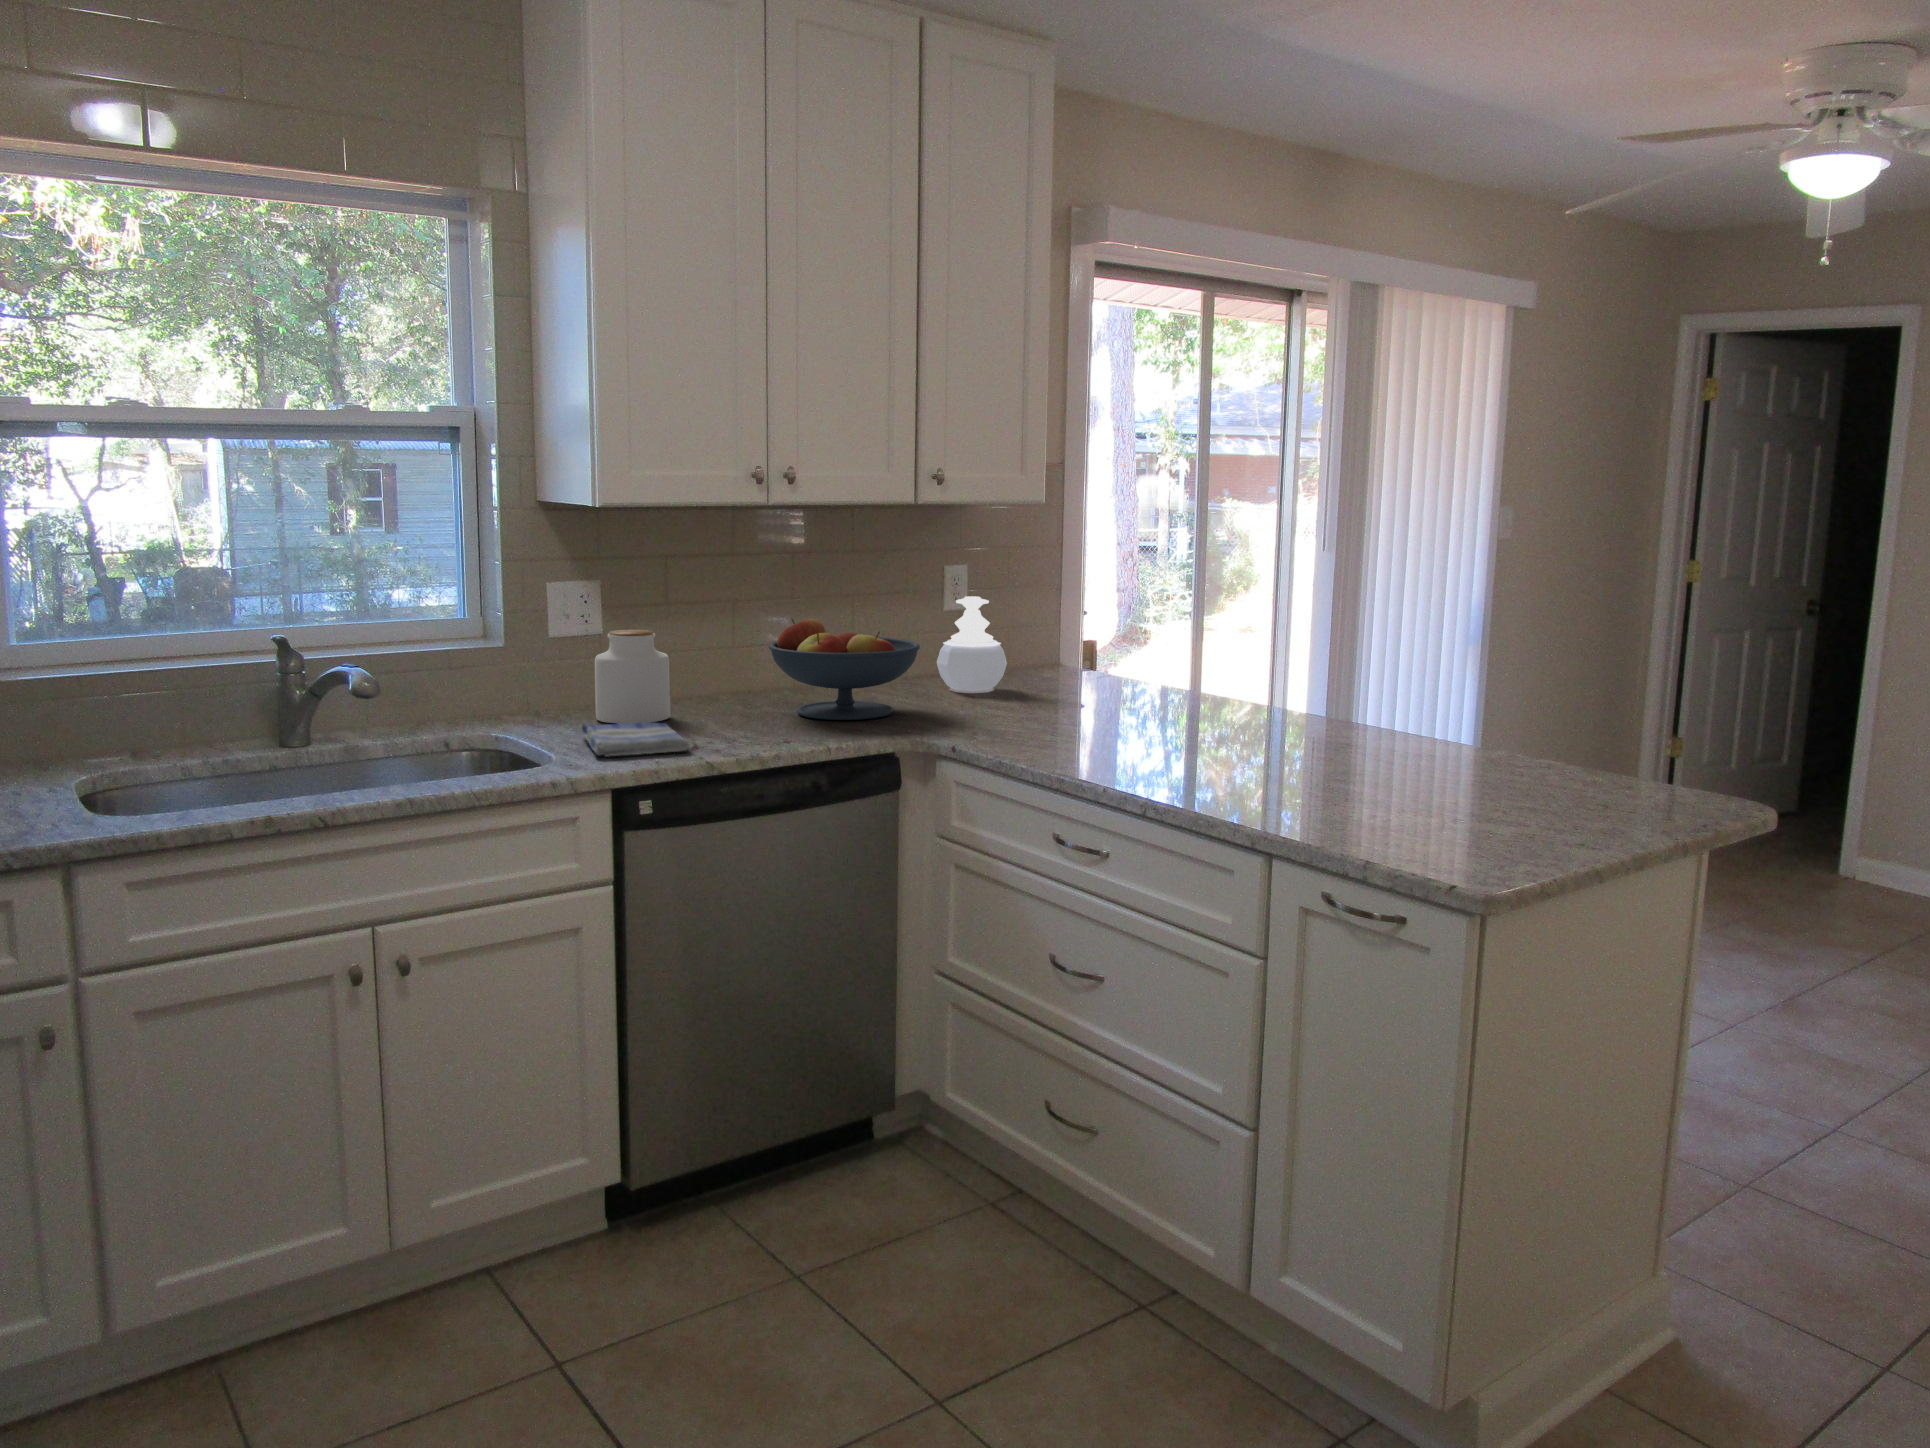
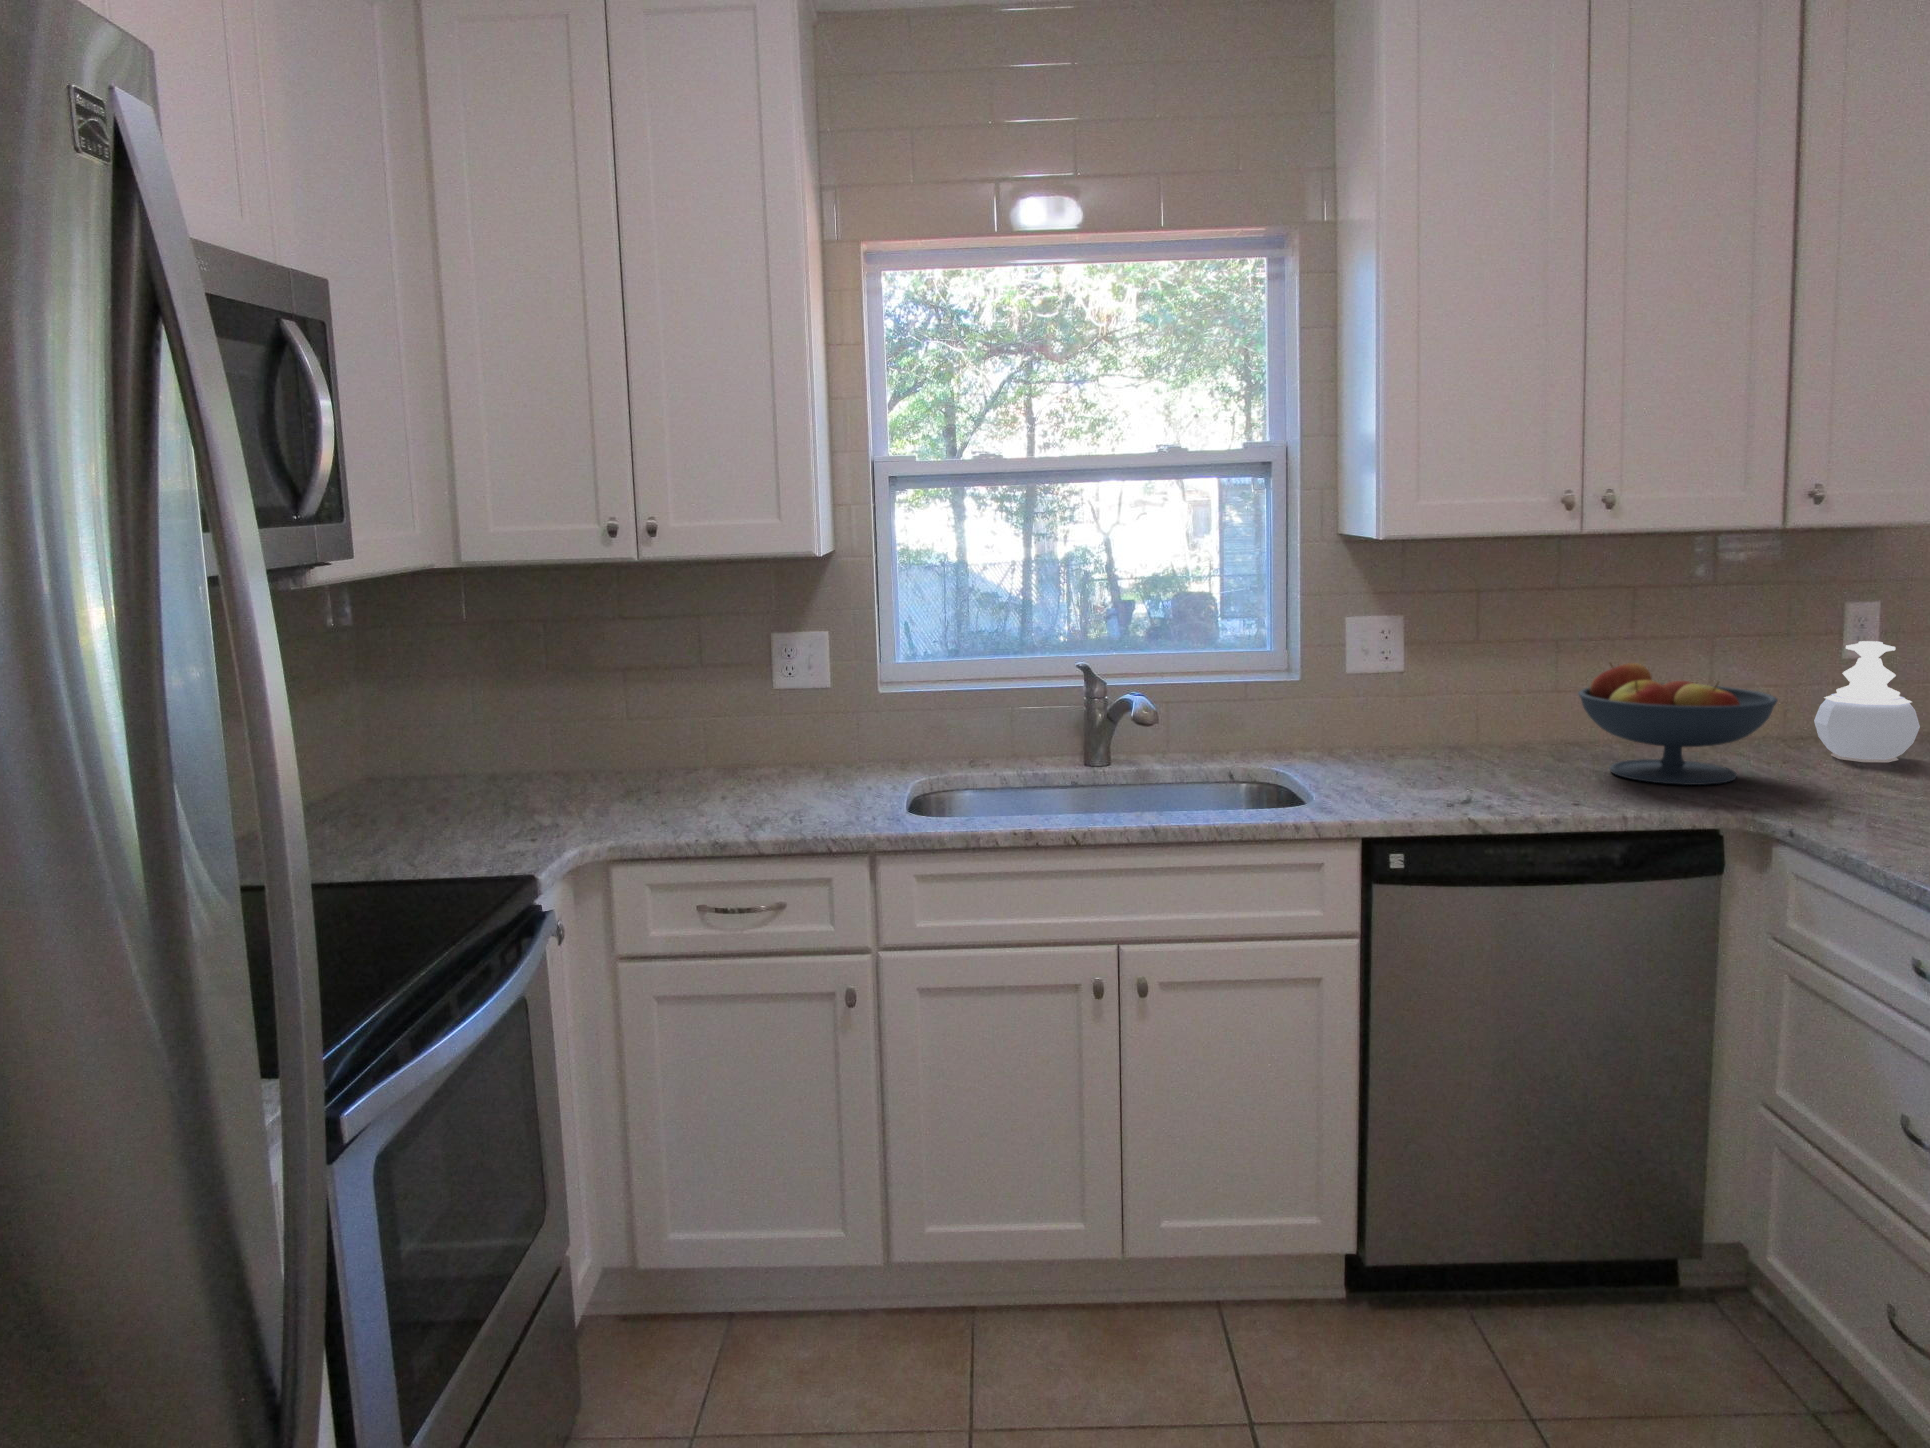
jar: present [595,630,670,724] -> none [1380,668,1461,768]
dish towel: present [582,722,690,757] -> none [1351,765,1457,804]

